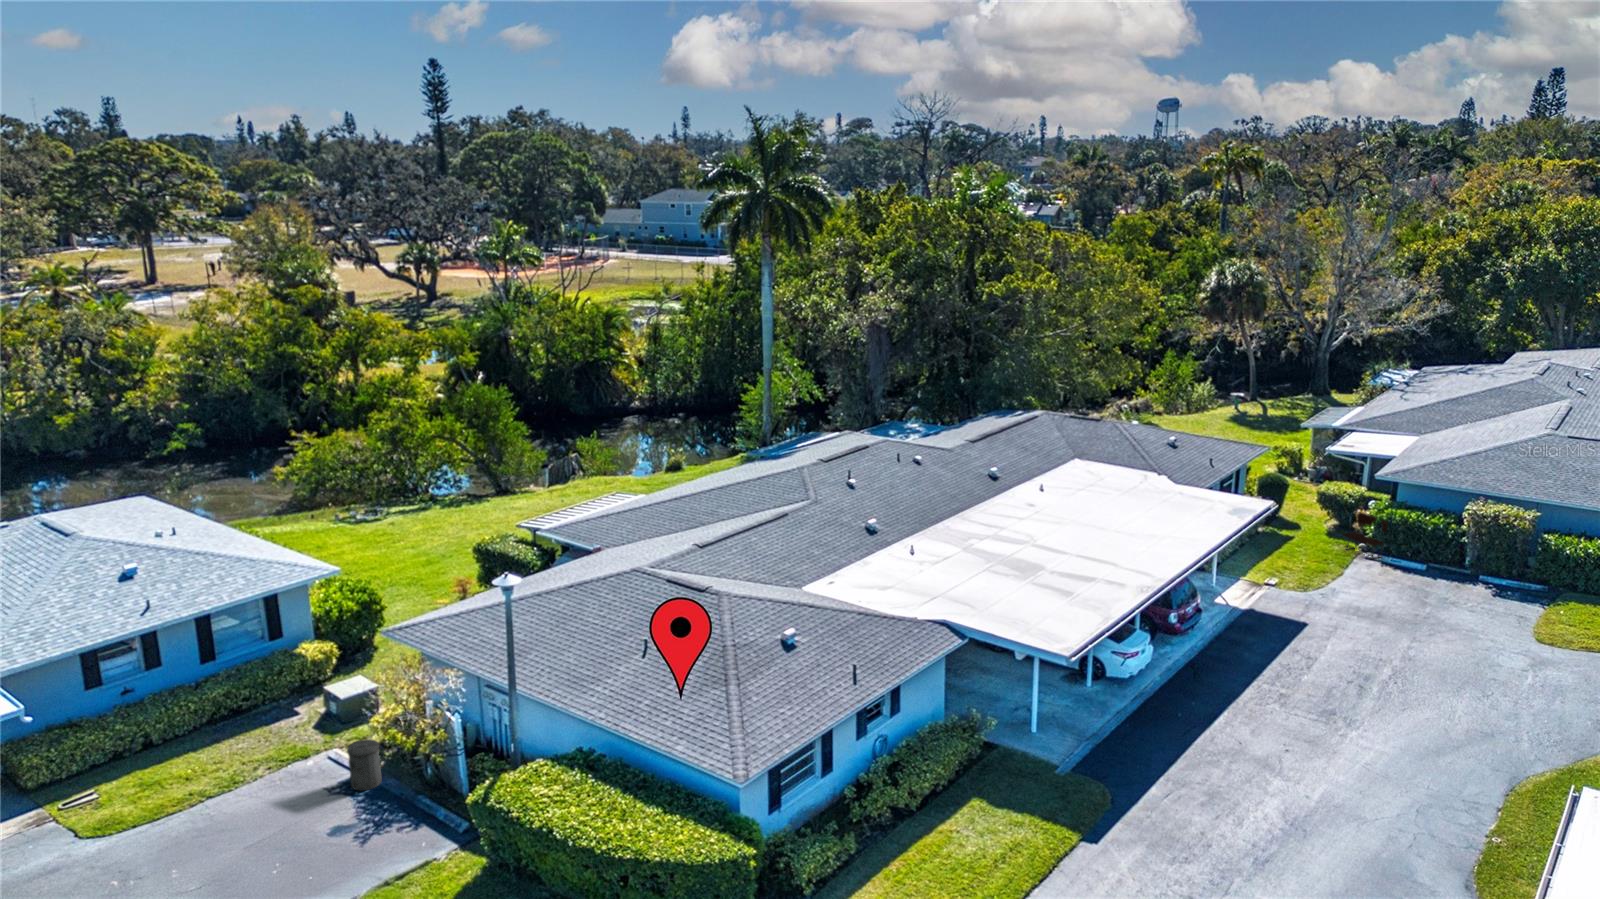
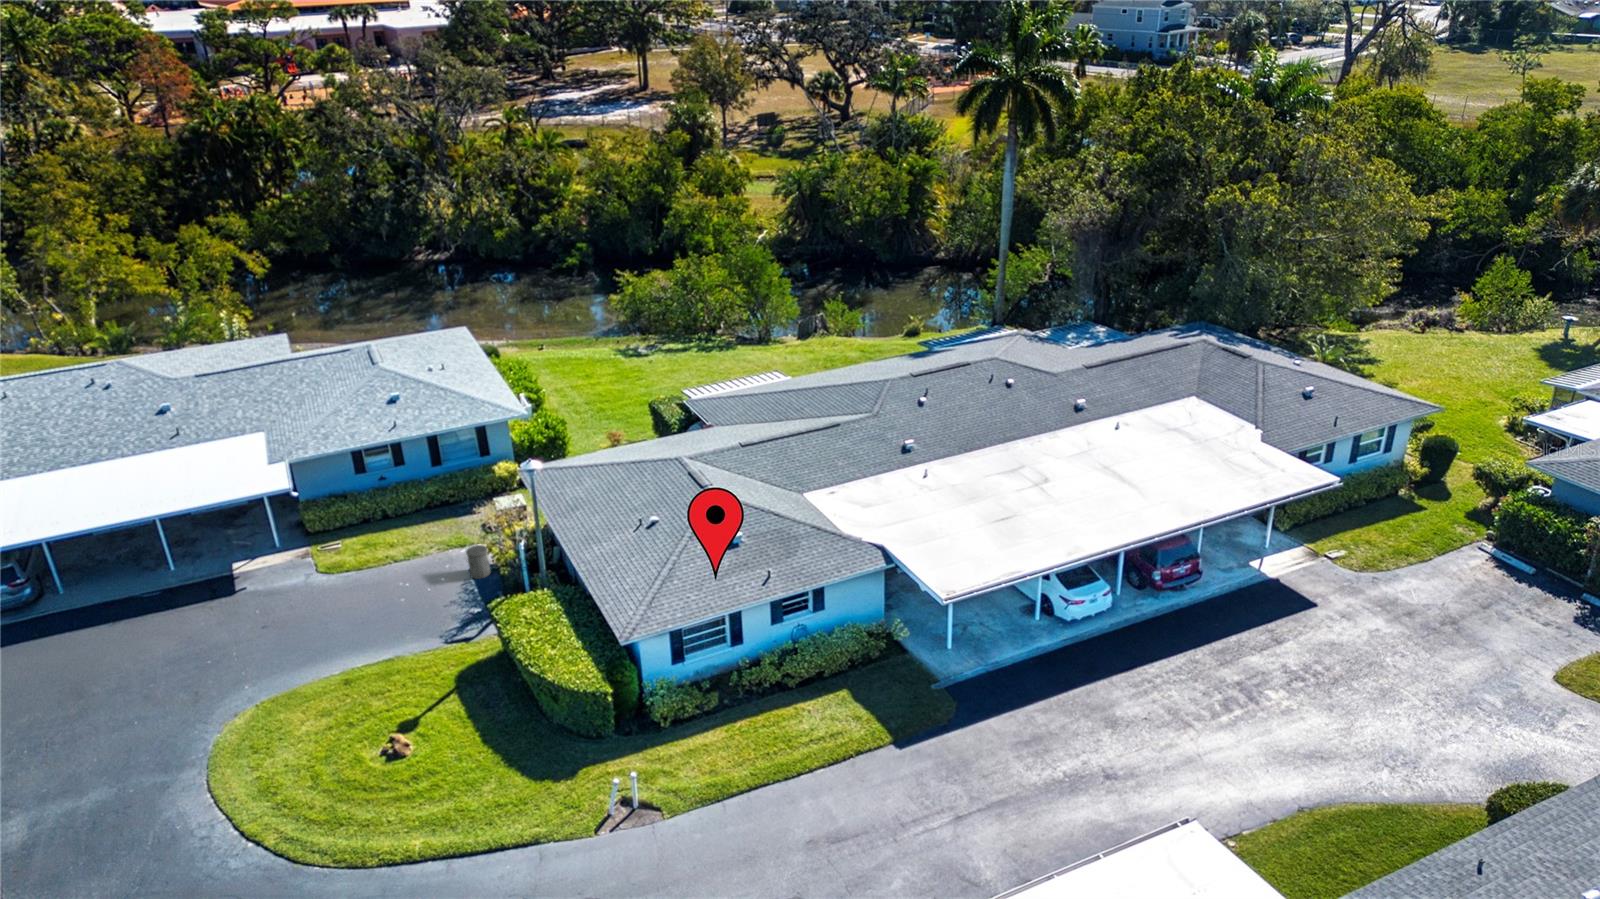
bench: present [1343,512,1388,559] -> none [1461,499,1507,551]

